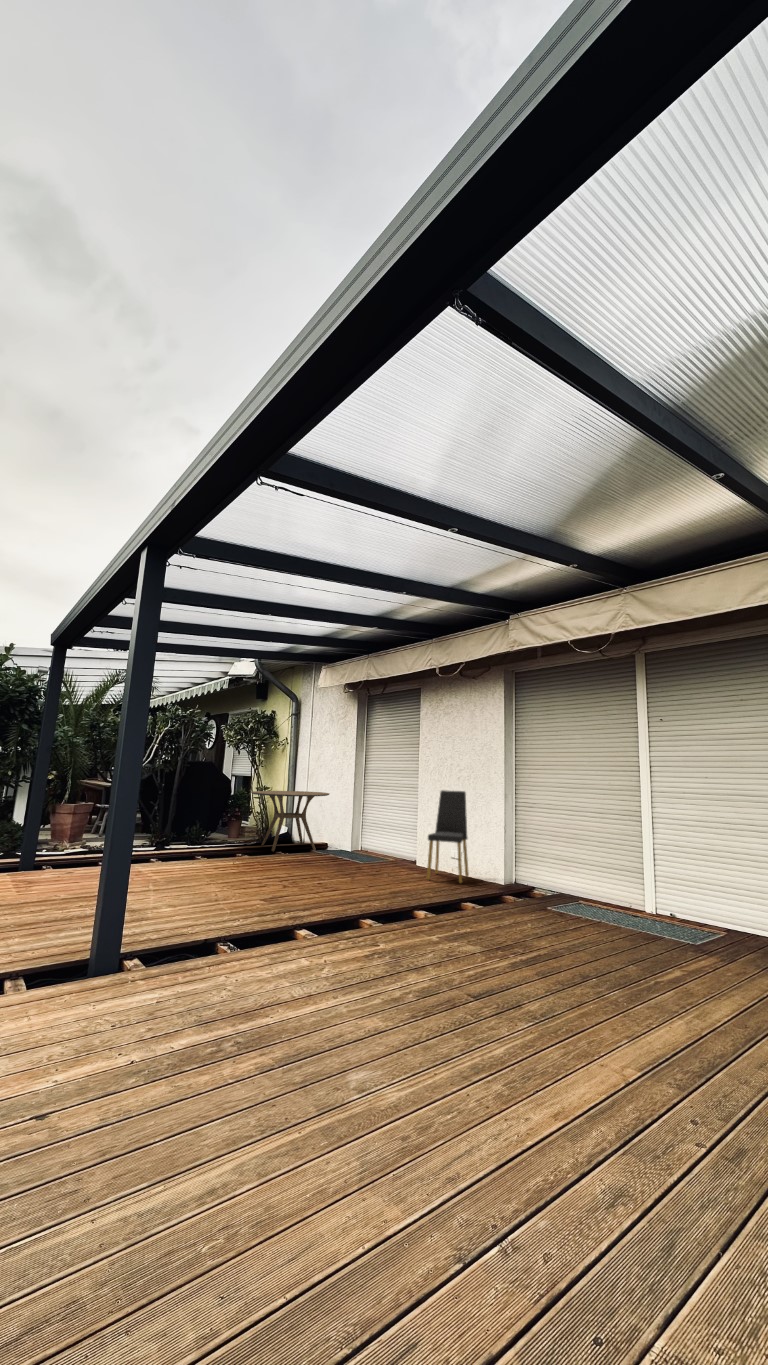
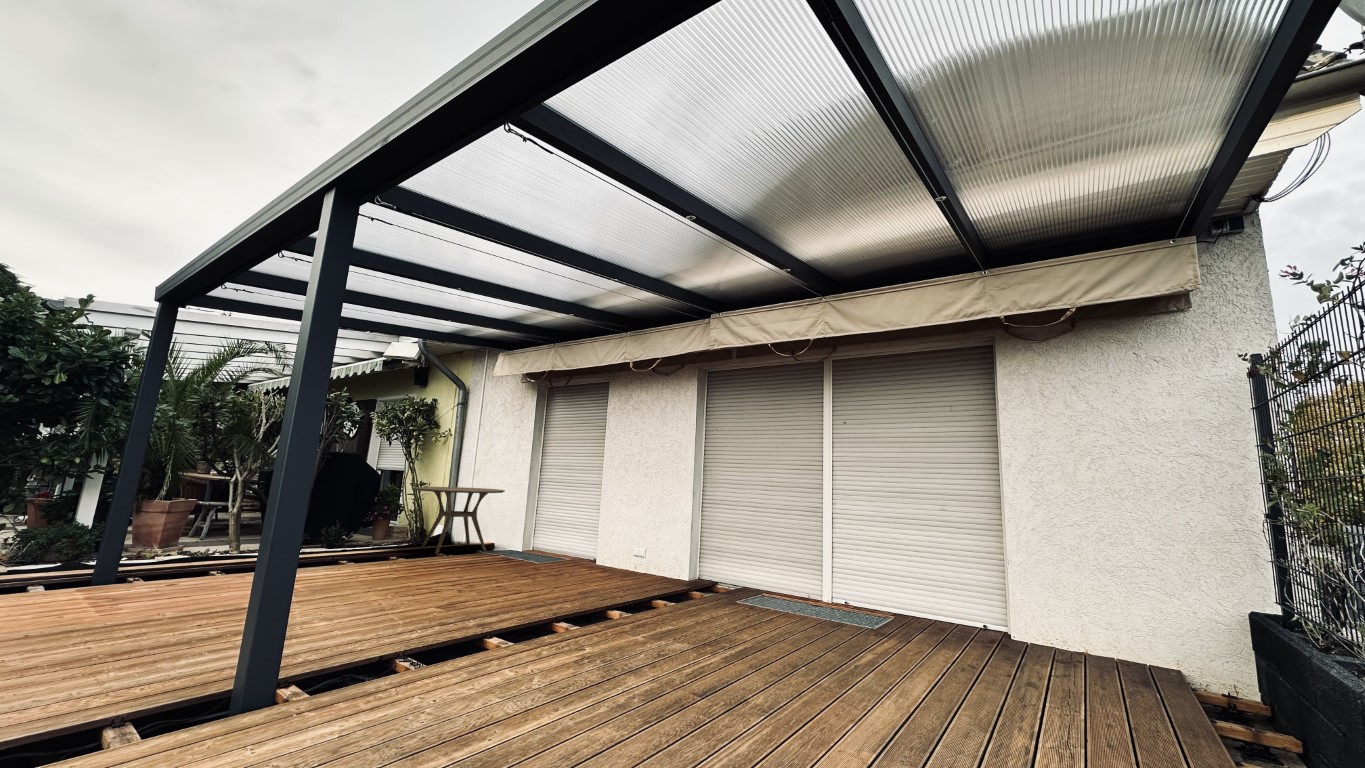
dining chair: present [426,790,469,883] -> none [614,488,656,582]

